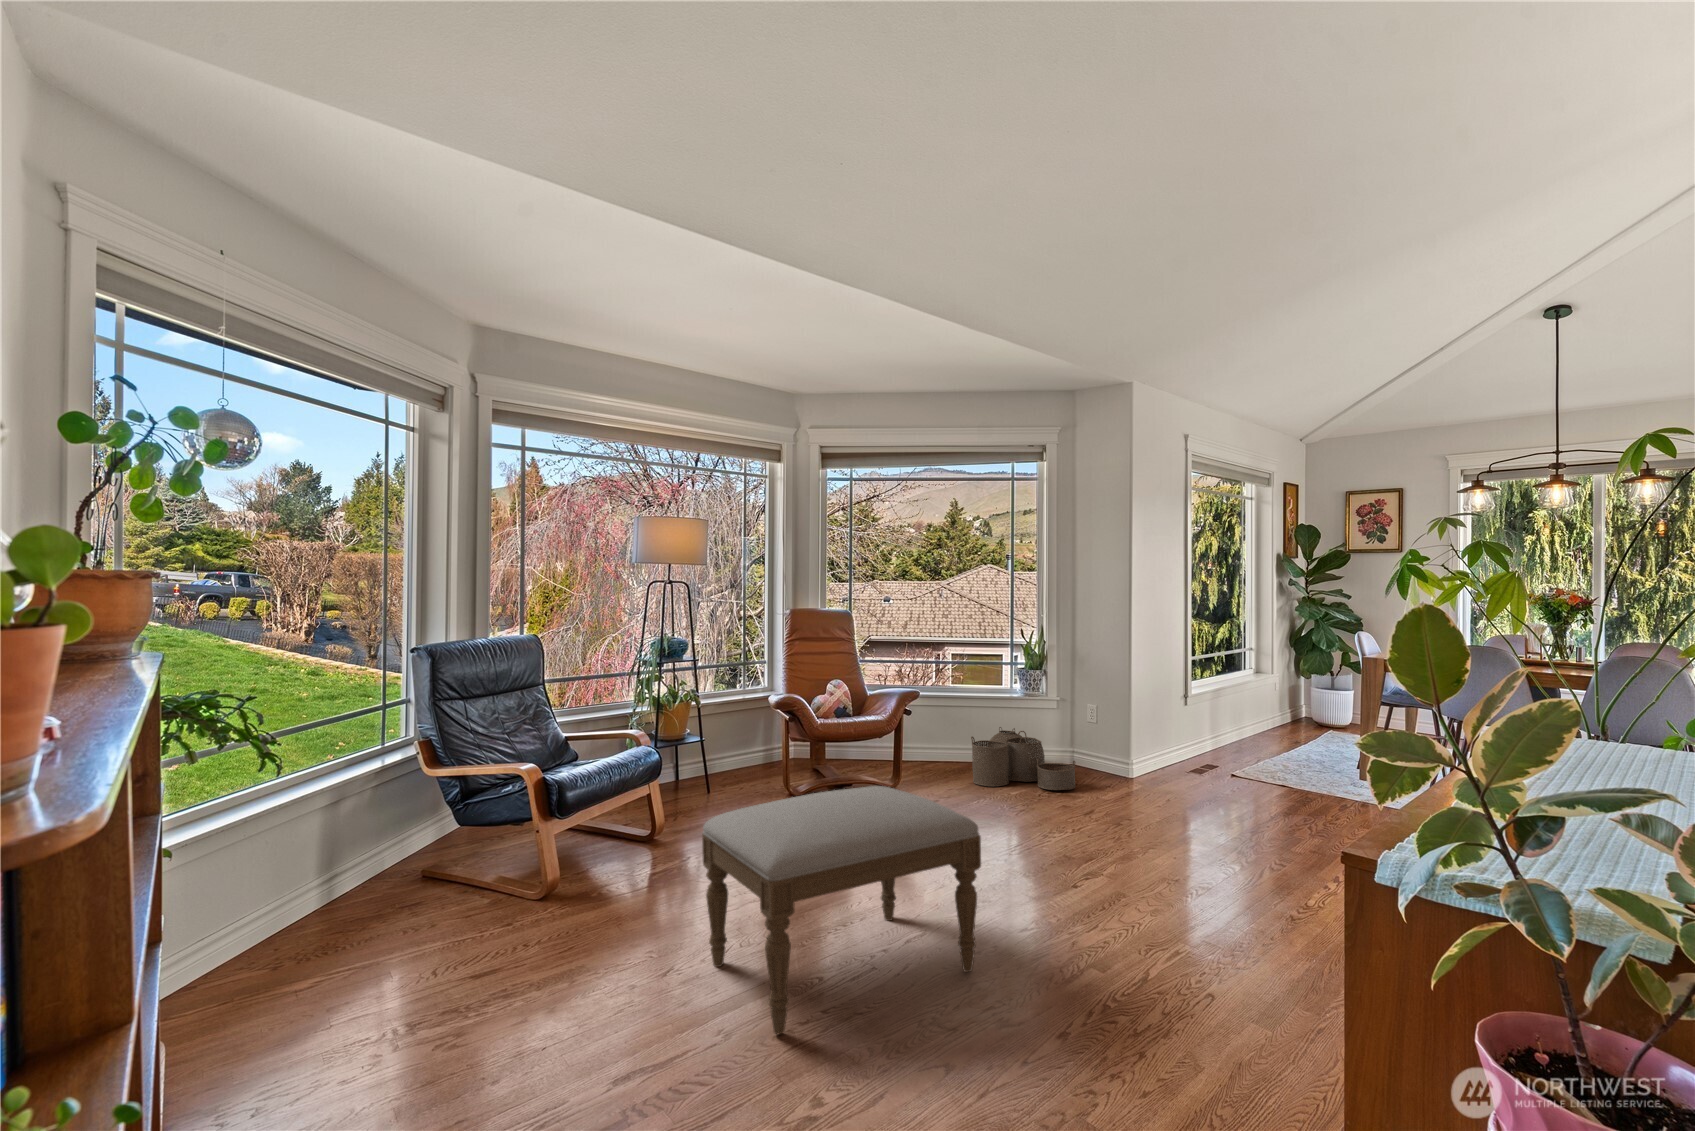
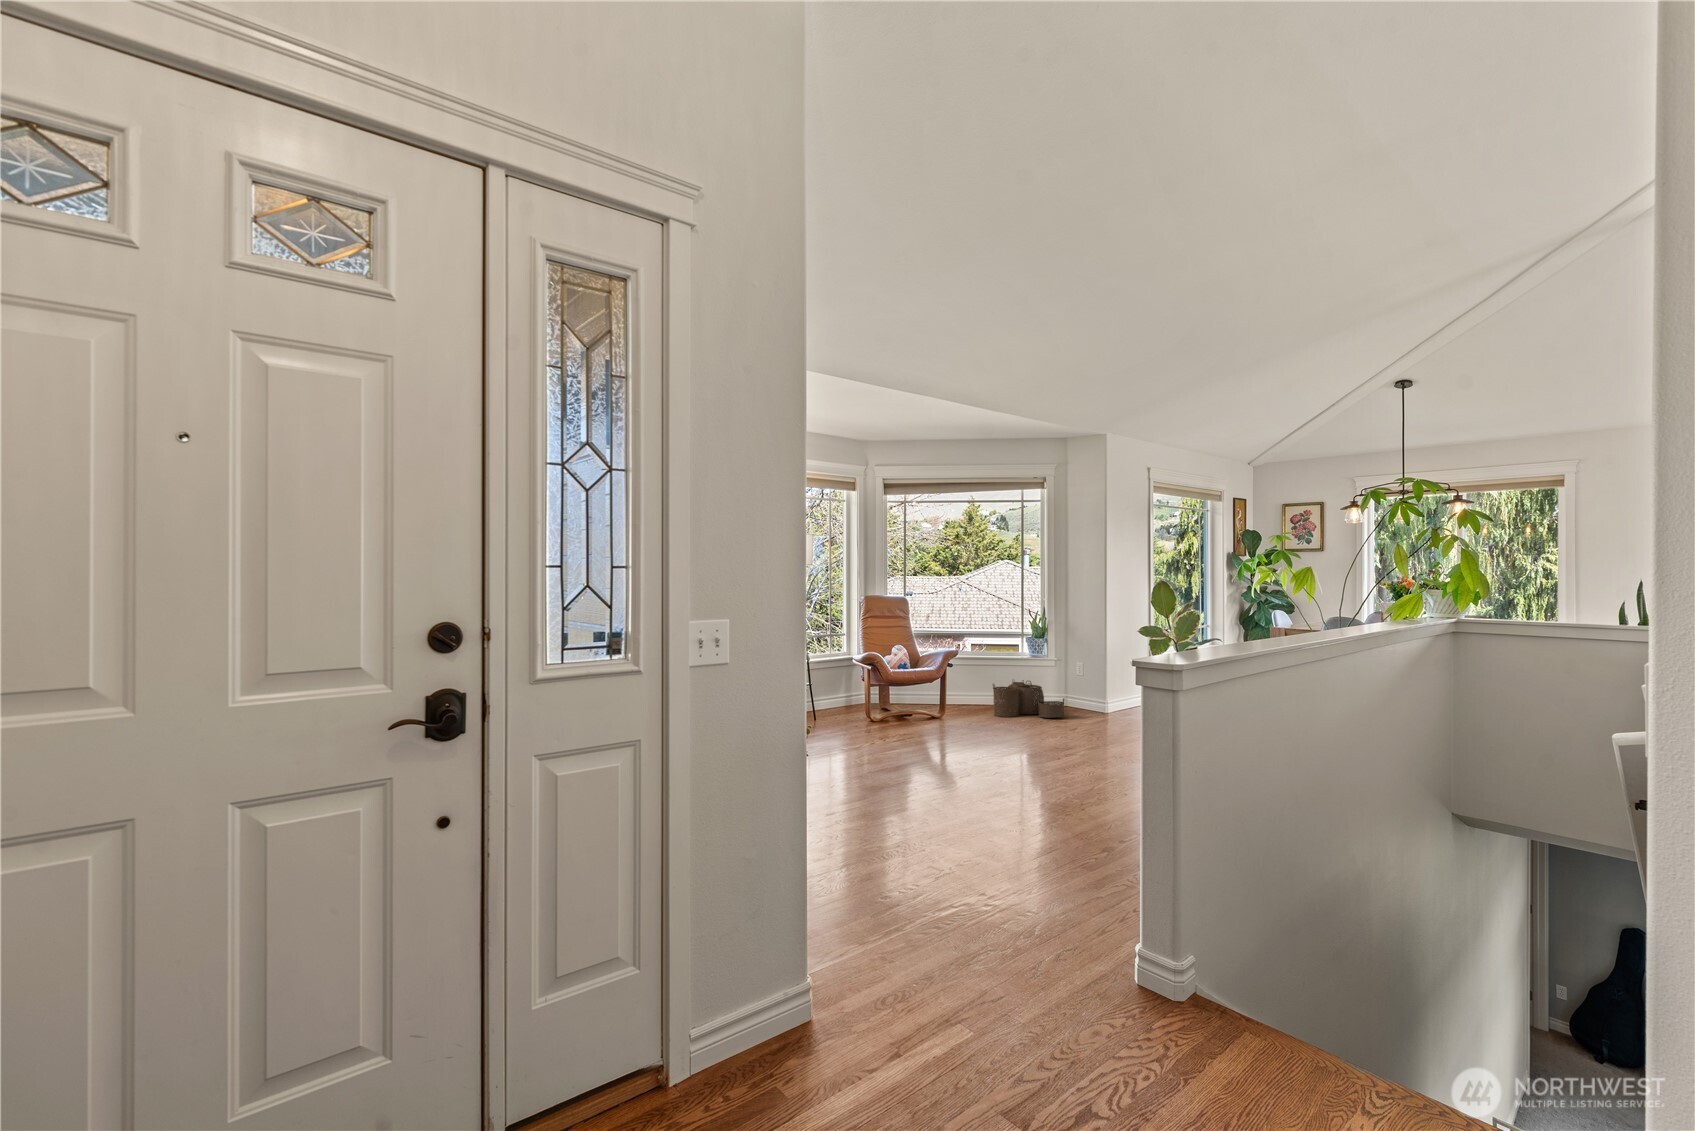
ottoman: present [702,786,981,1034] -> none [849,691,1000,798]

